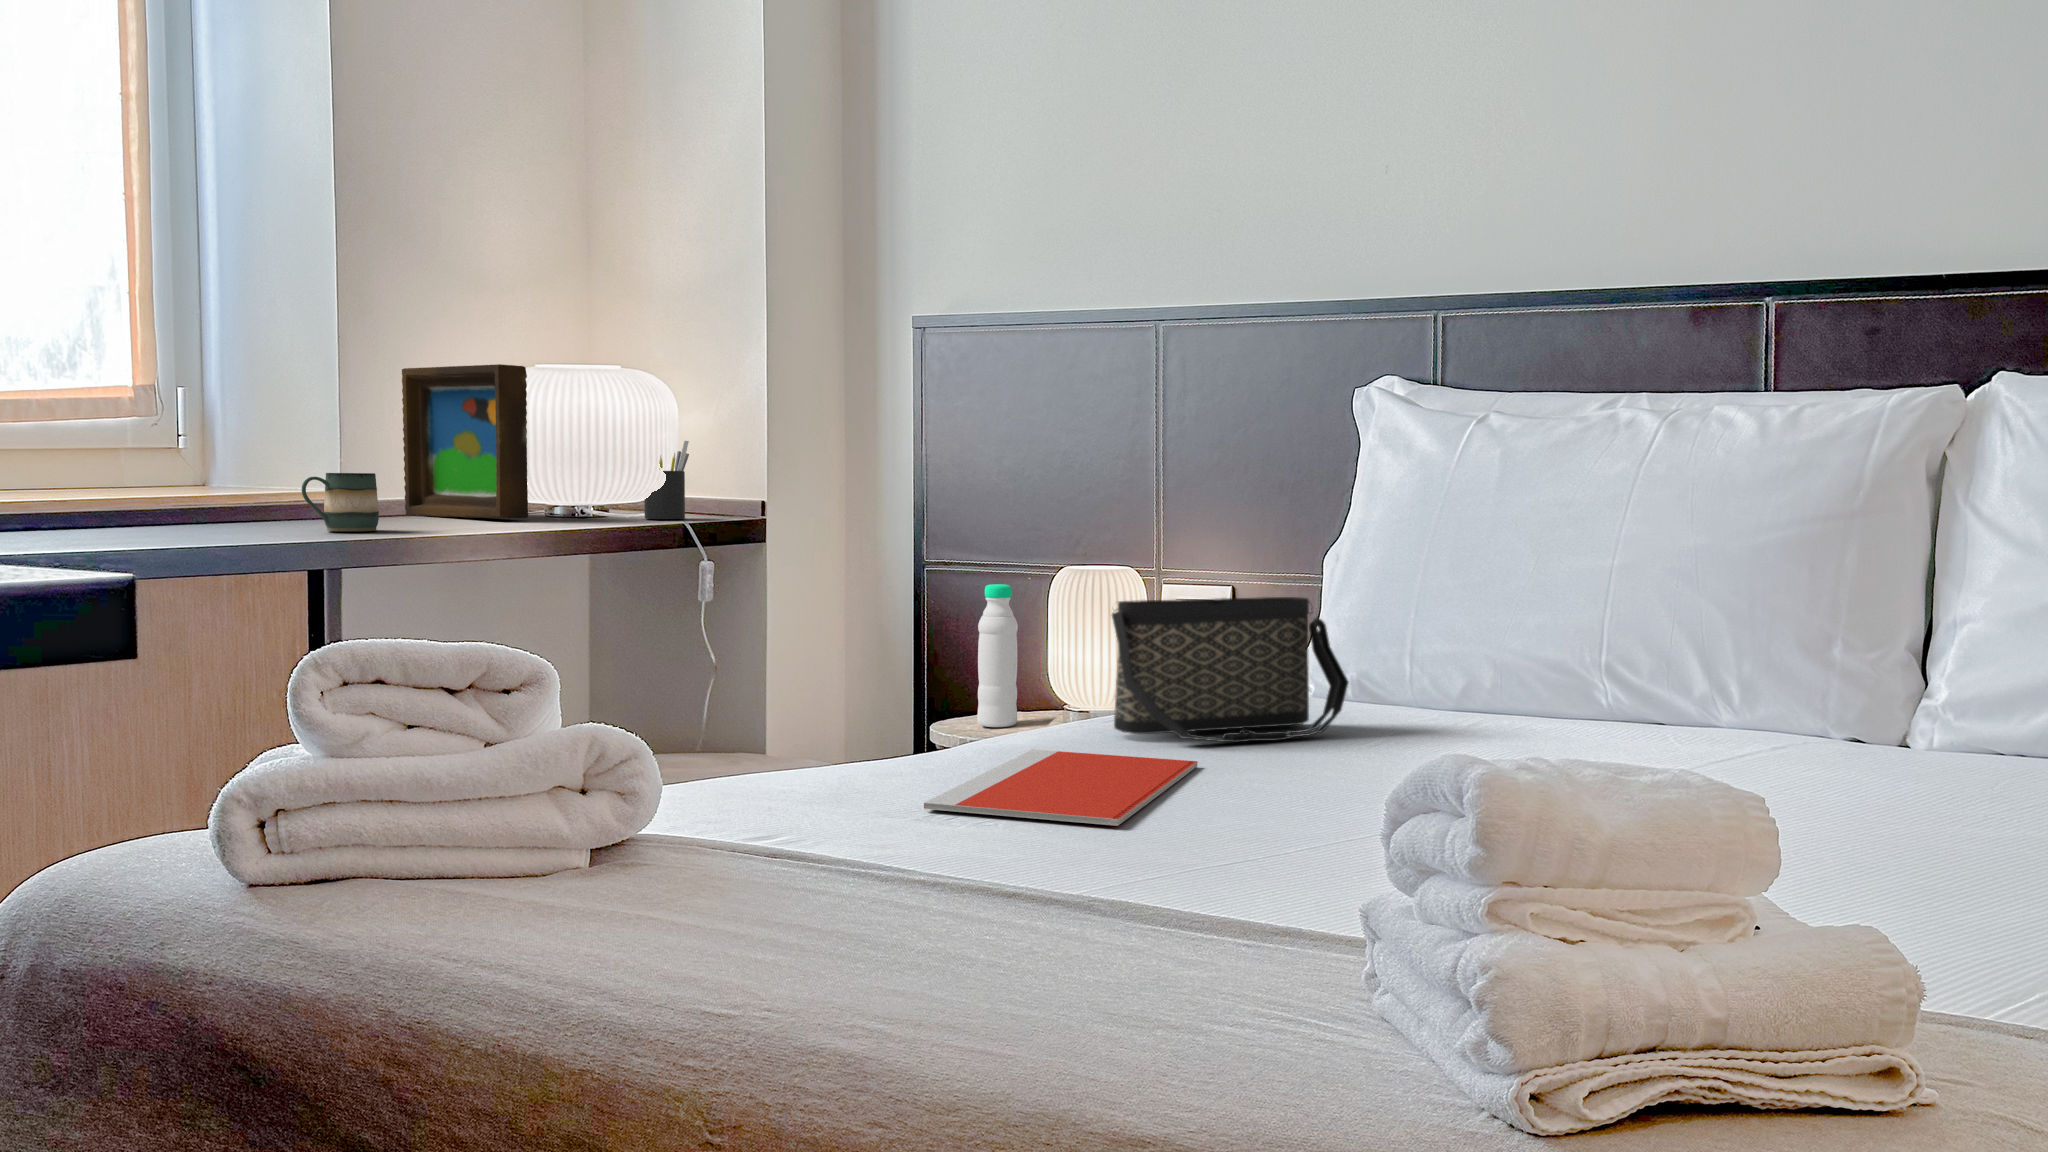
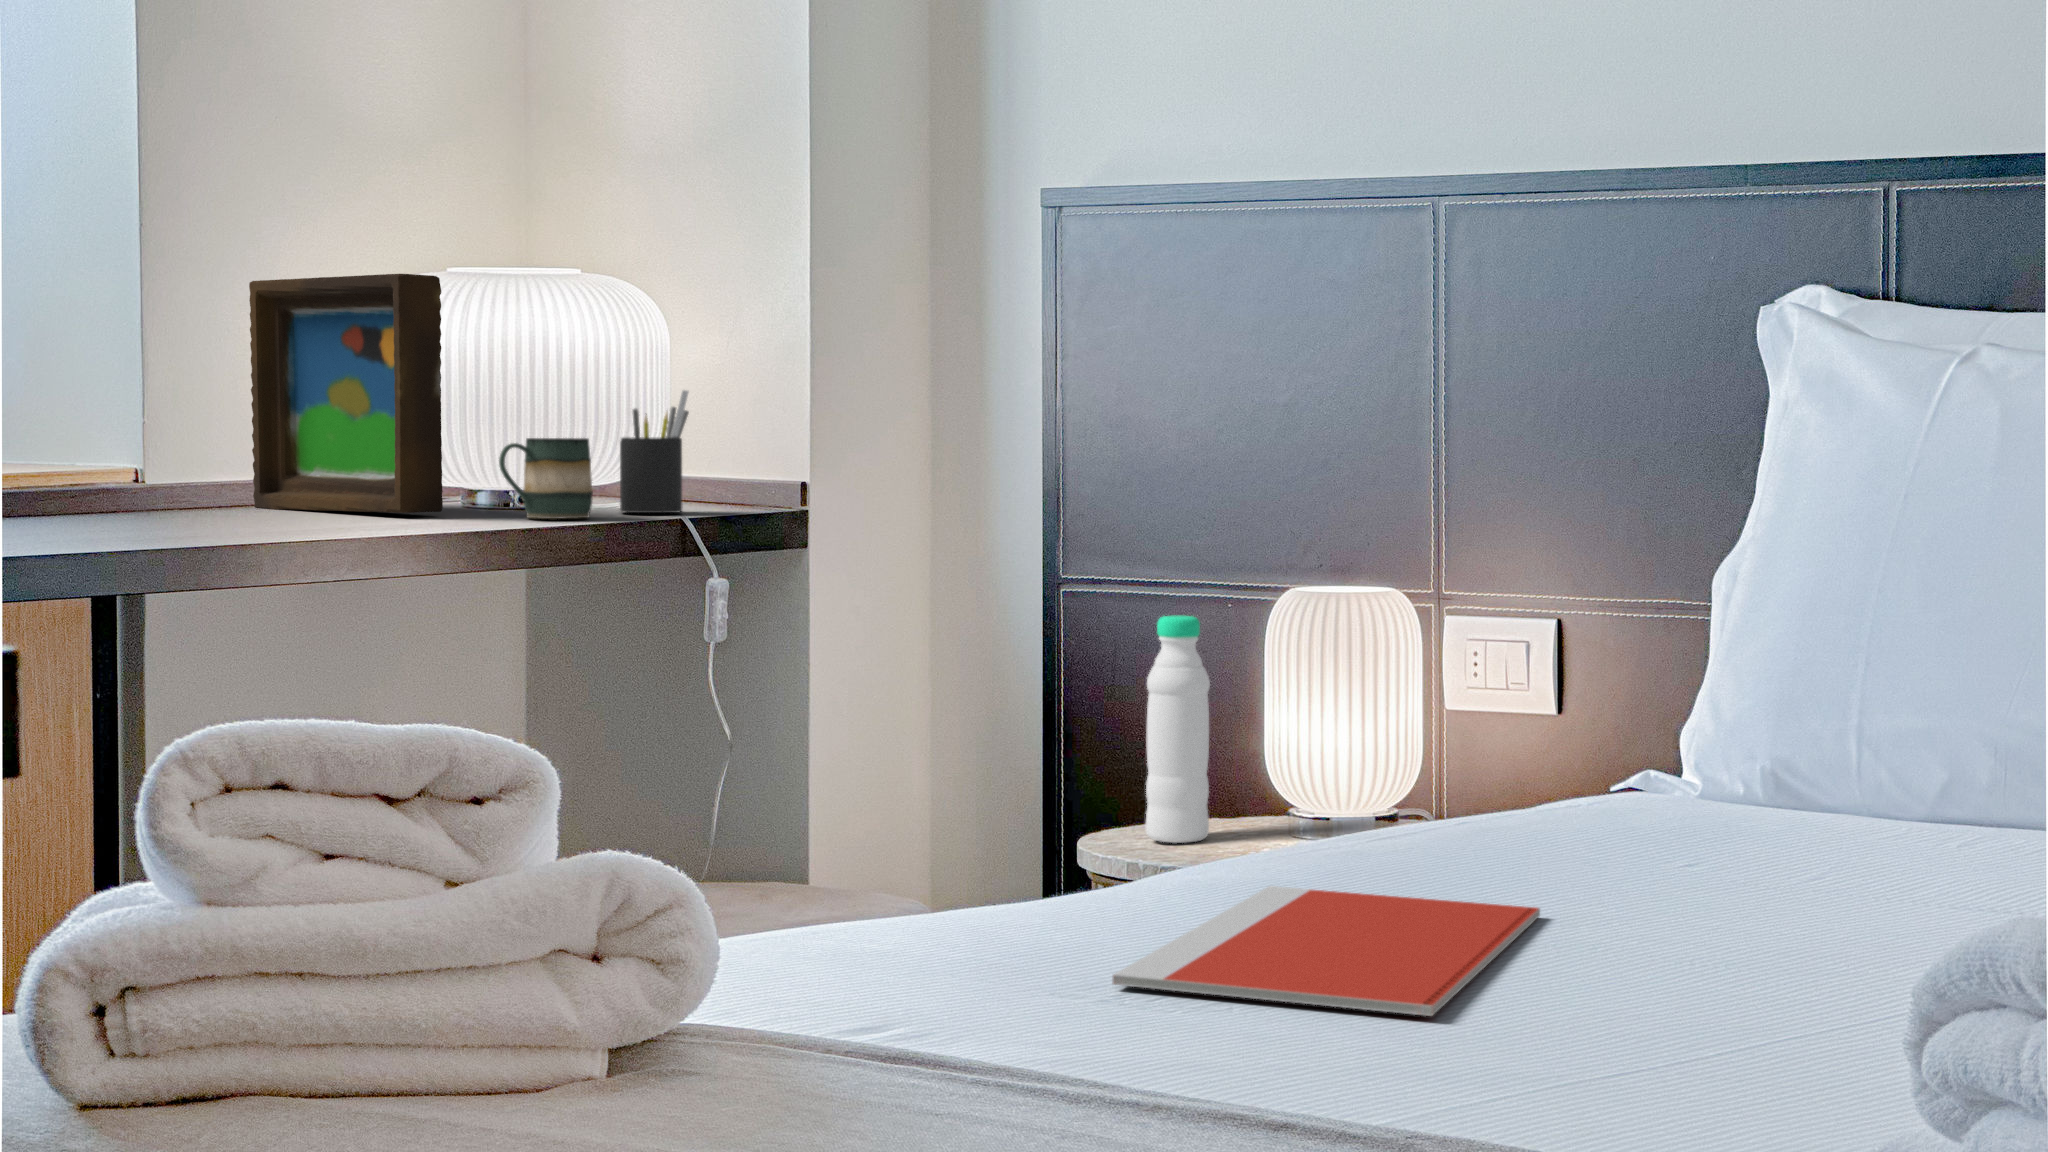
mug: present [302,473,379,531] -> present [499,438,593,519]
handbag: present [1112,597,1349,742] -> none [1390,640,1776,877]

